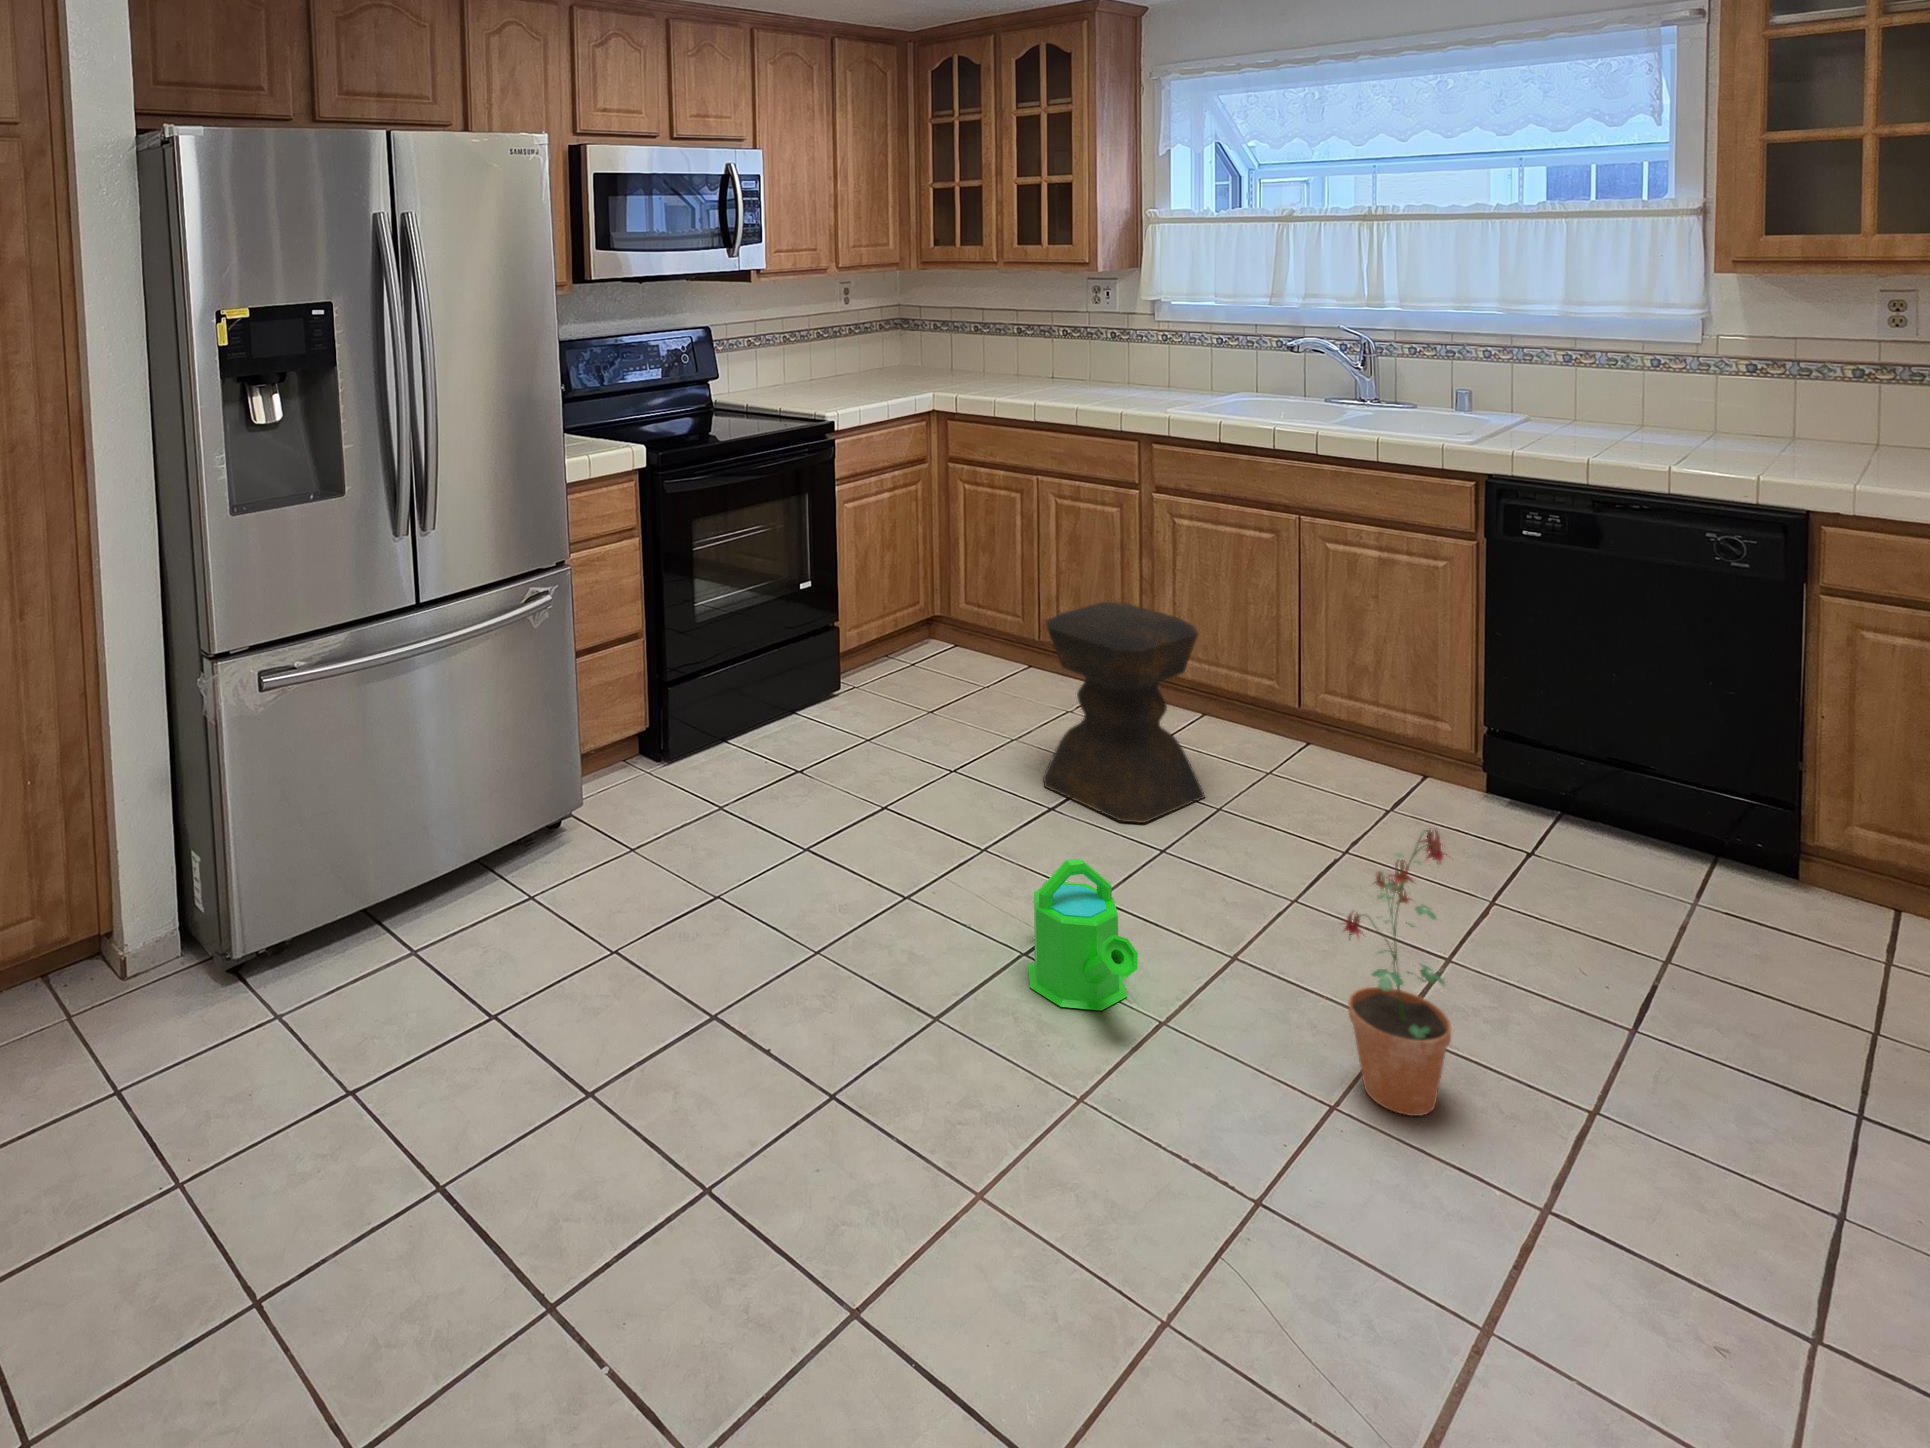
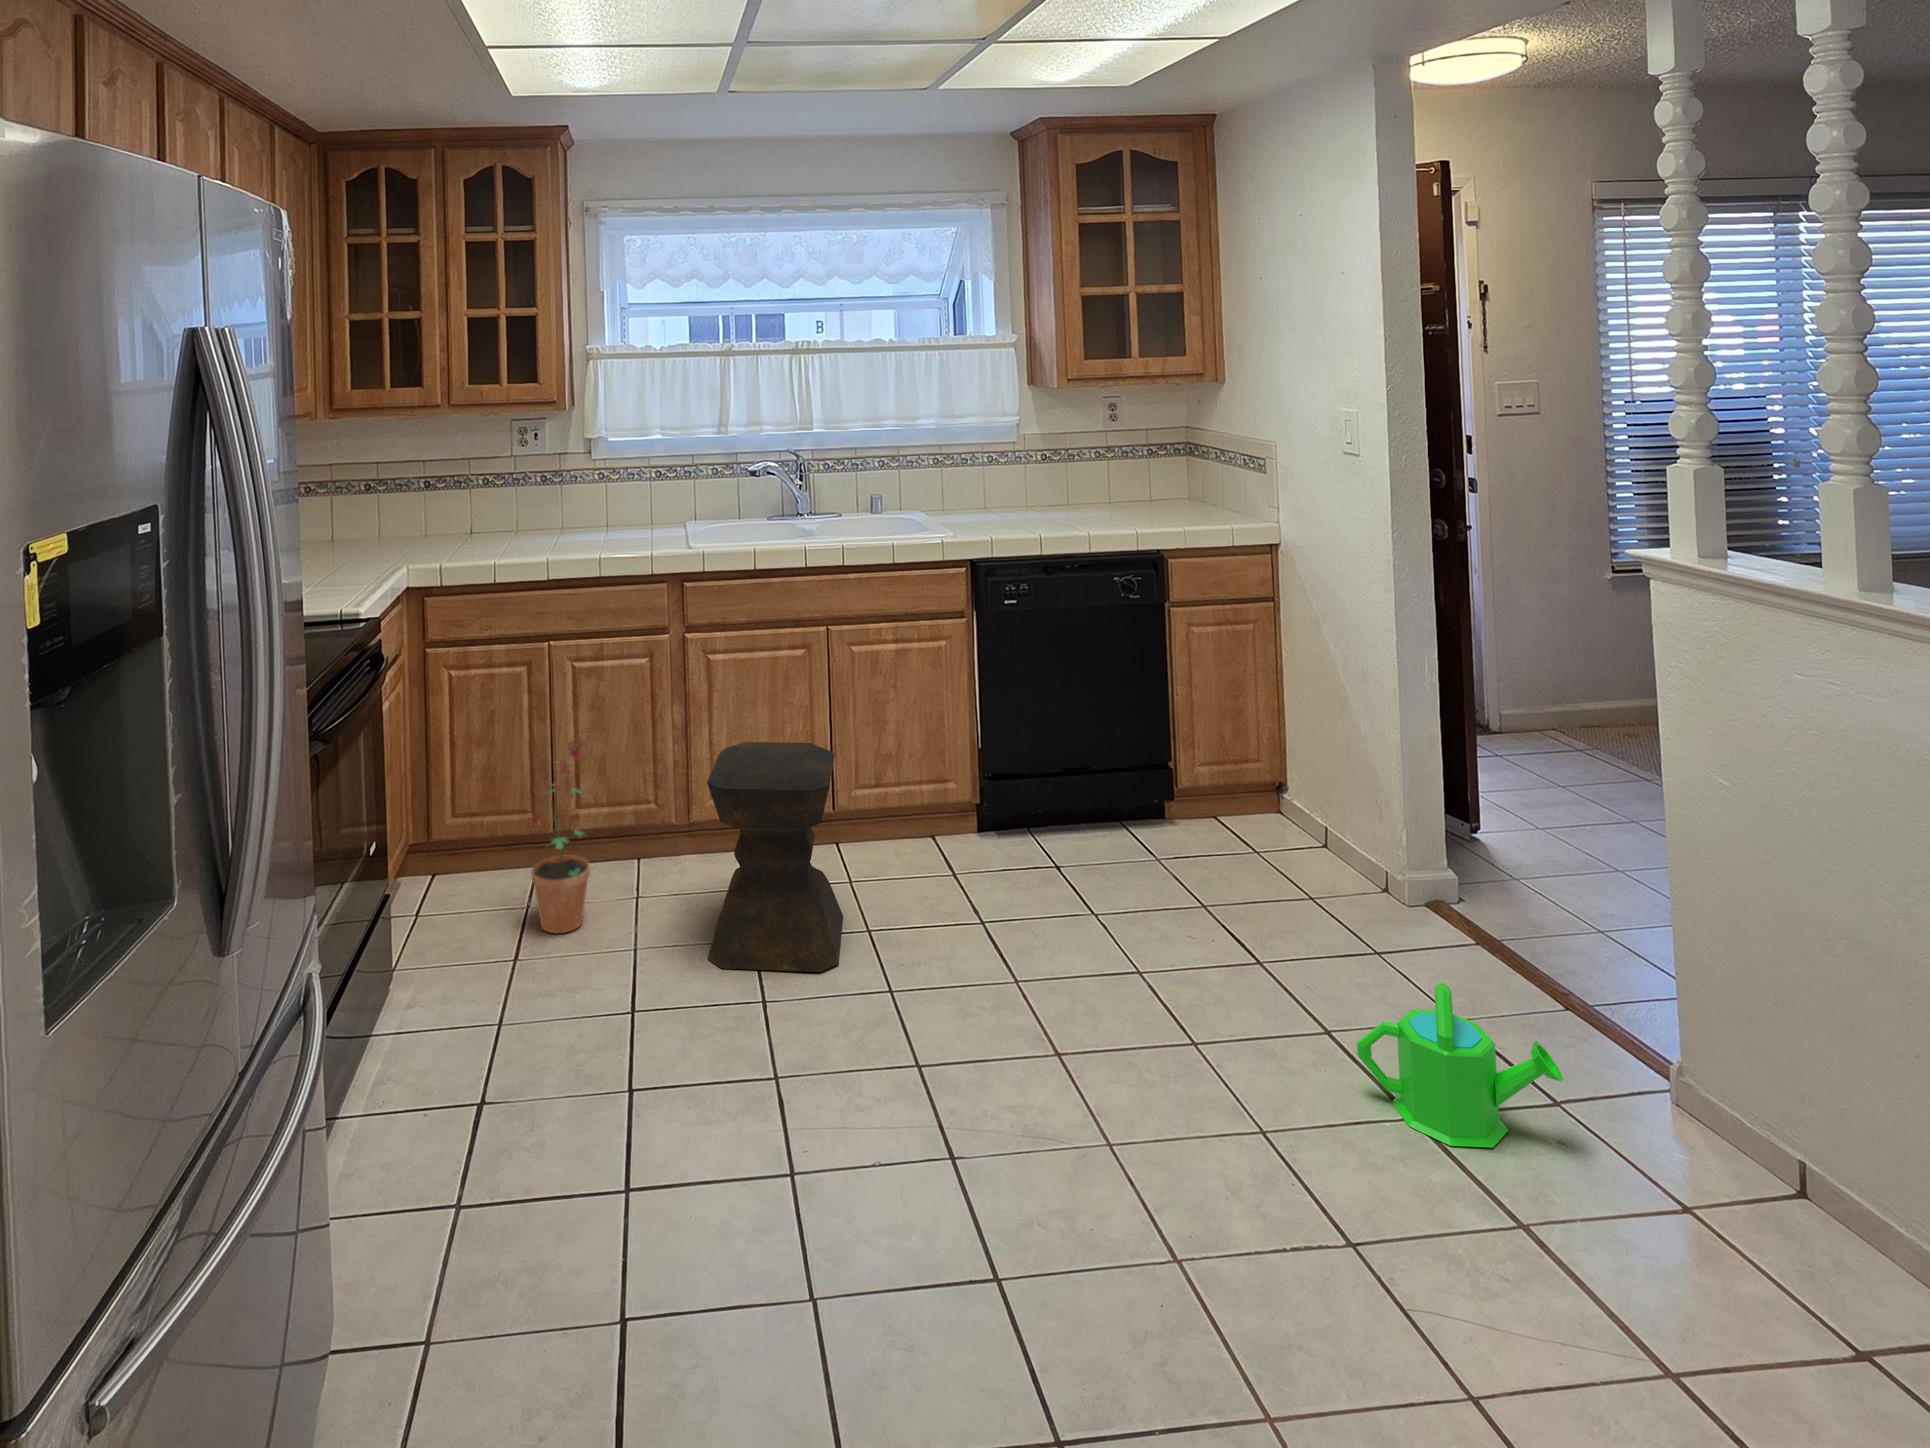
potted plant: present [1344,829,1451,1116] -> present [531,740,590,933]
watering can: present [1028,859,1138,1011] -> present [1357,983,1564,1148]

